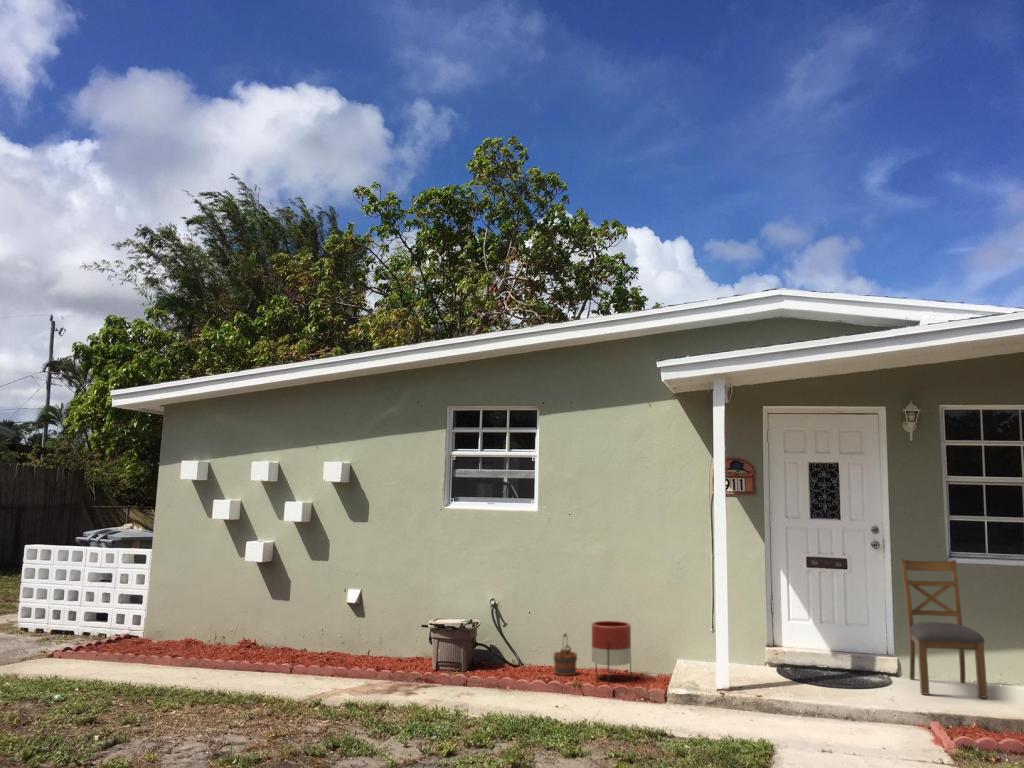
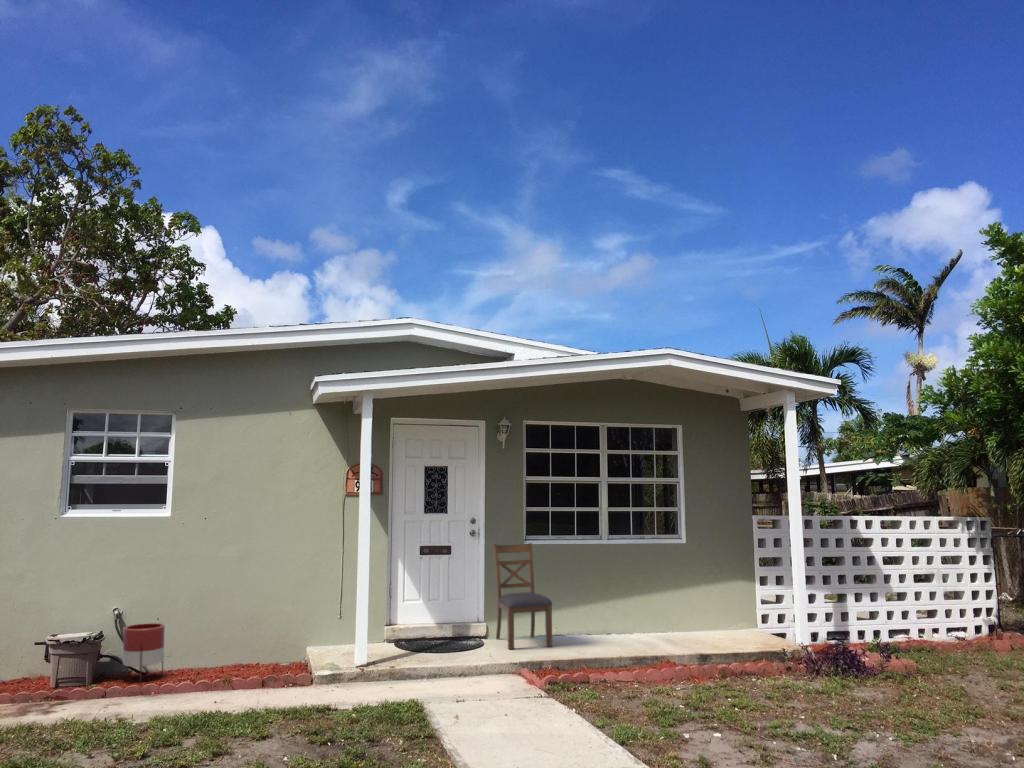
planter: present [592,621,631,682] -> present [123,623,165,683]
wooden bucket: present [554,634,577,676] -> none [188,634,212,676]

